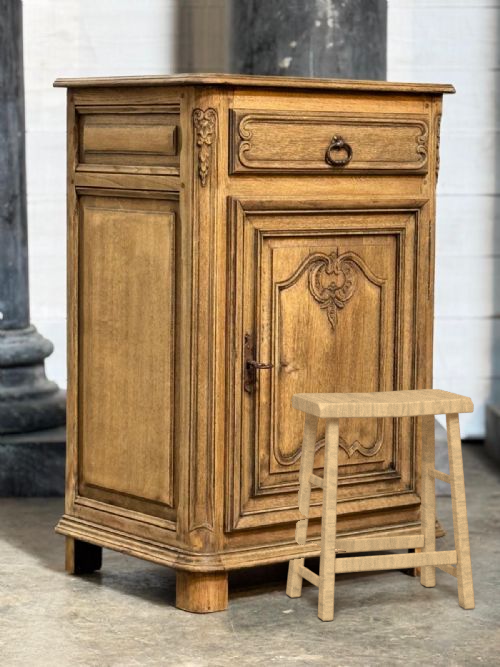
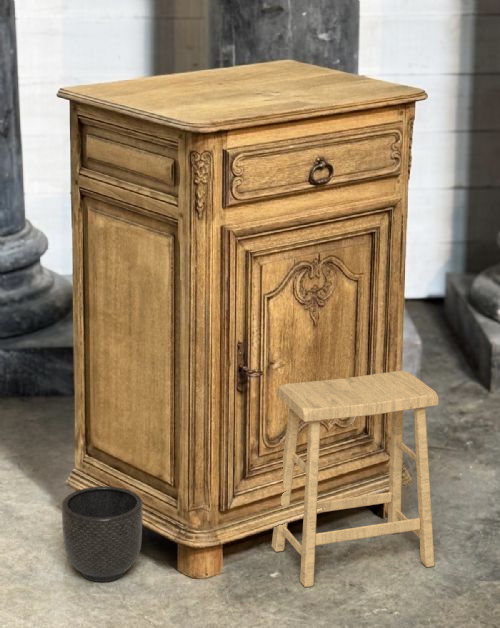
planter: none [44,513,136,615] -> present [62,486,143,582]

